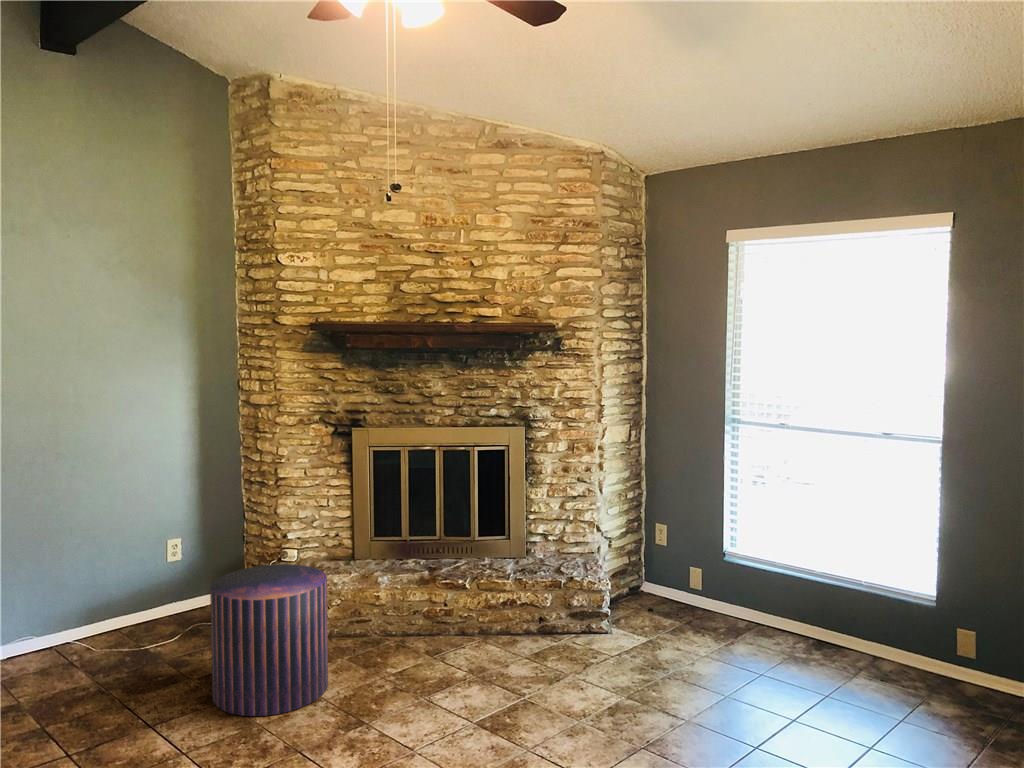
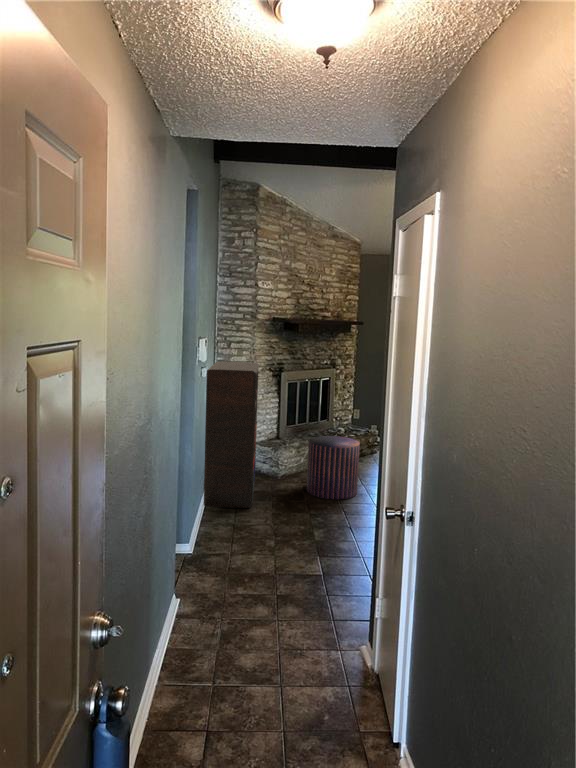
bookshelf: none [31,401,230,676] -> present [204,361,259,508]

